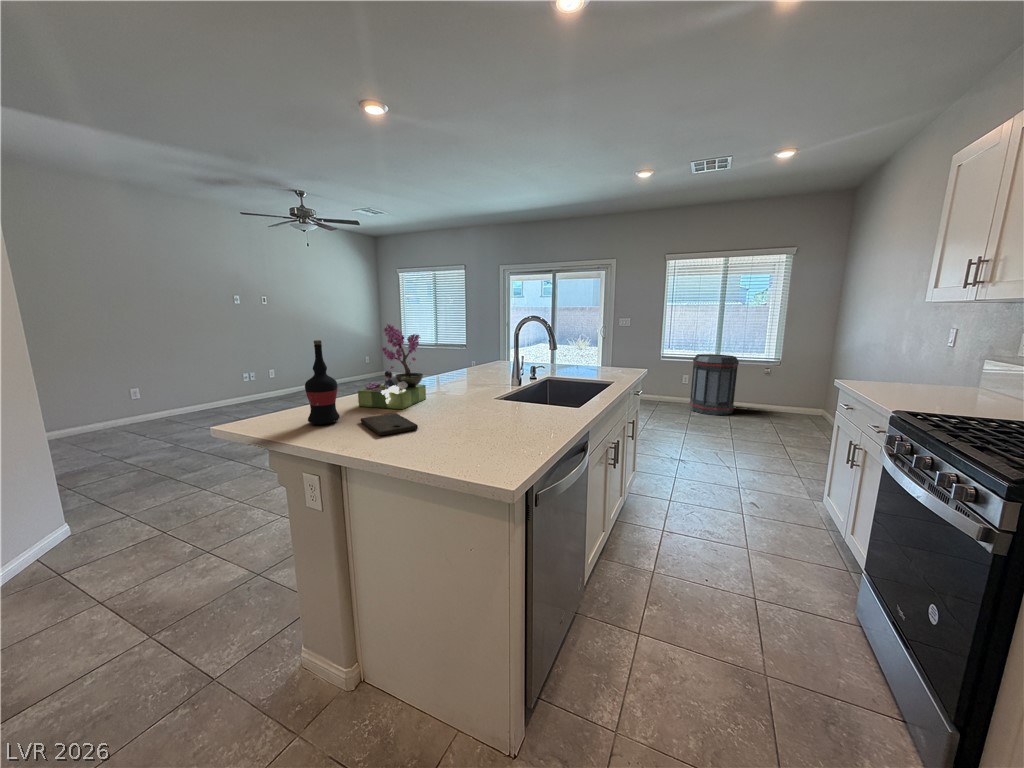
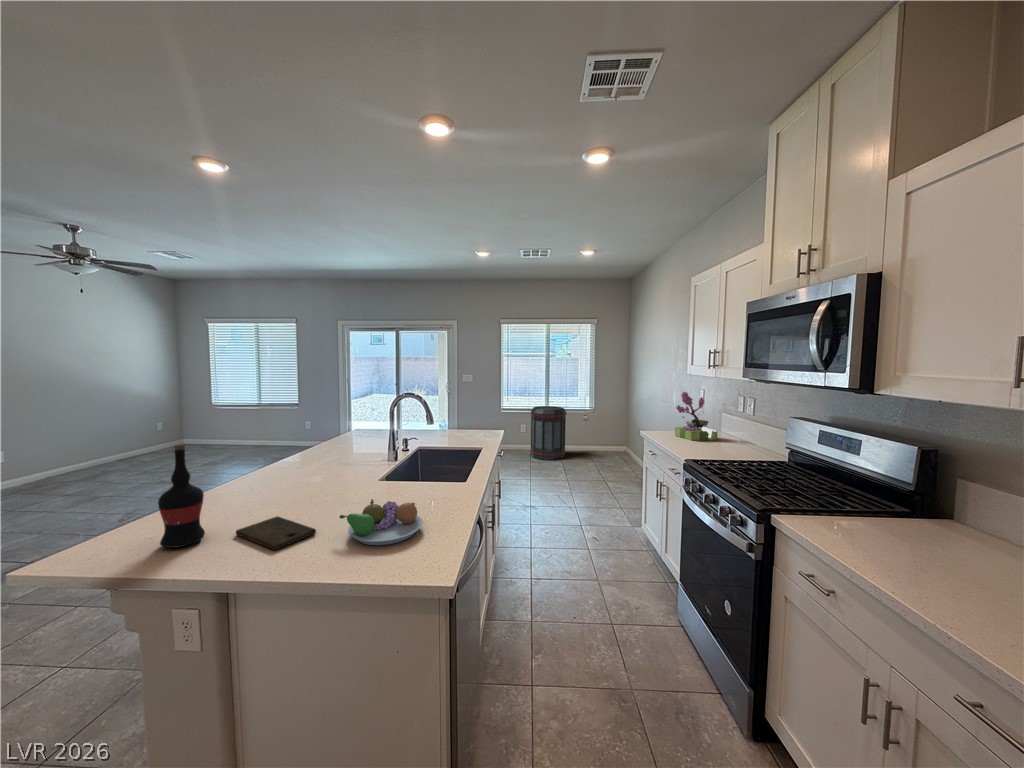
flower arrangement: present [358,324,426,409] -> present [675,392,717,441]
fruit bowl: none [434,404,511,445] -> present [340,499,423,545]

